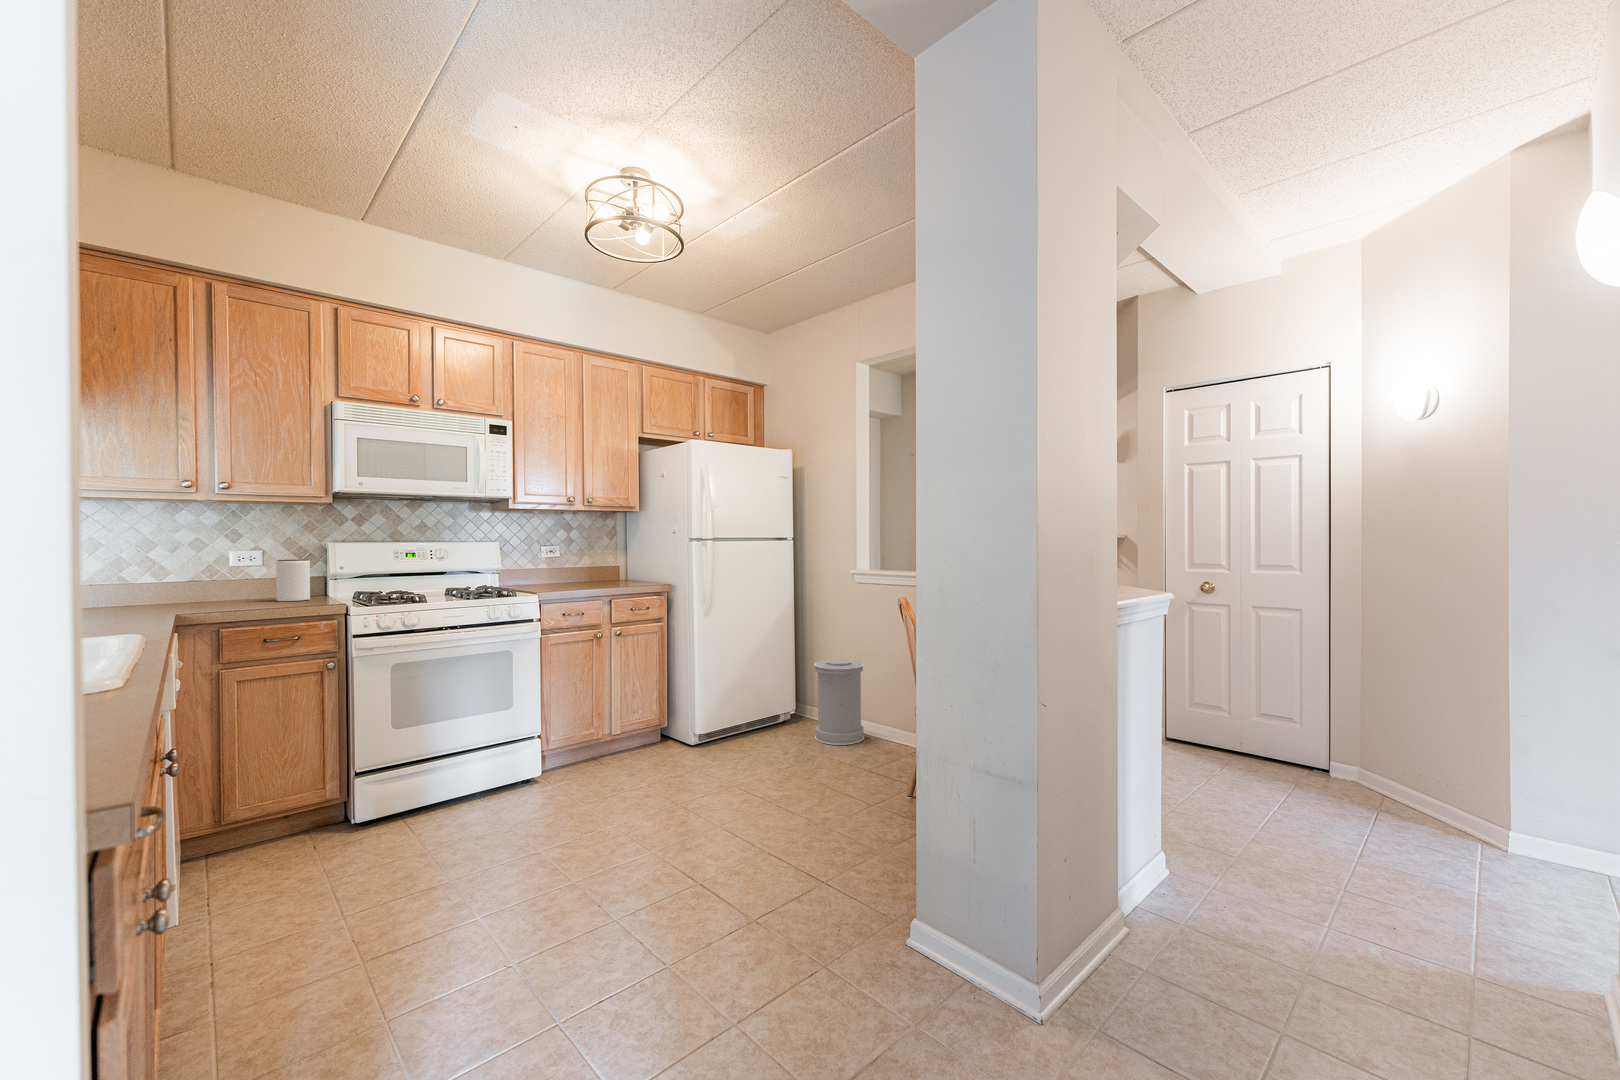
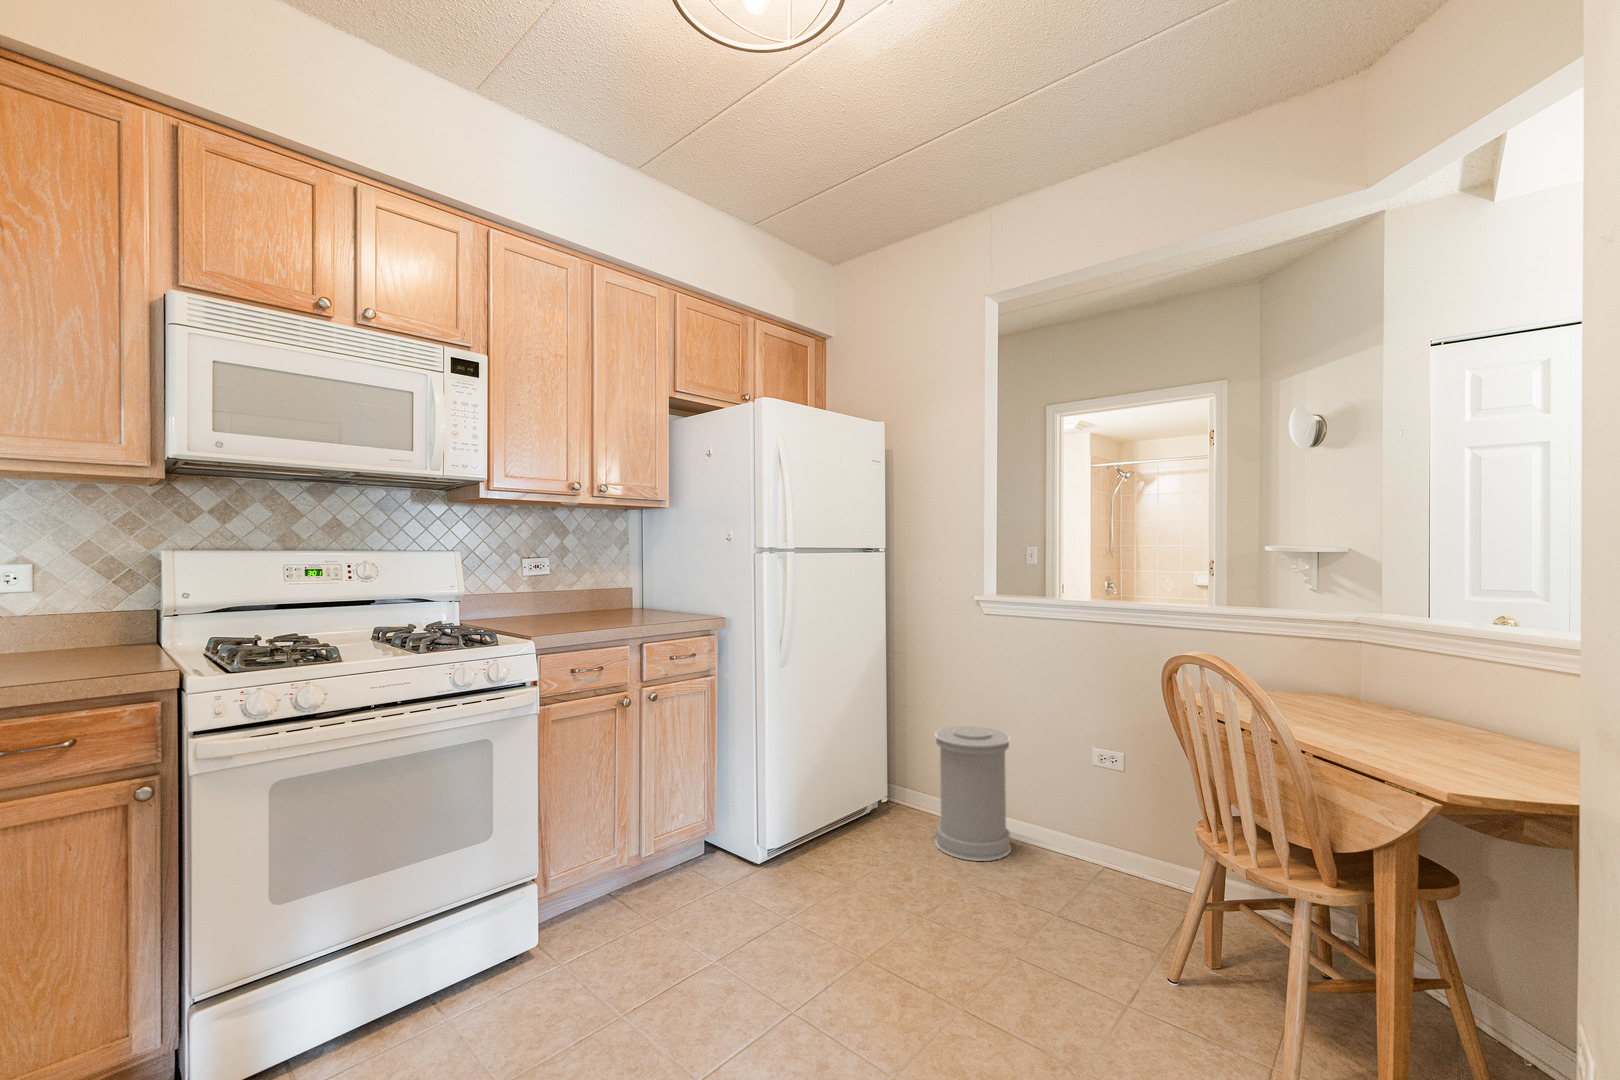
jar: present [276,559,310,601] -> none [51,581,121,659]

